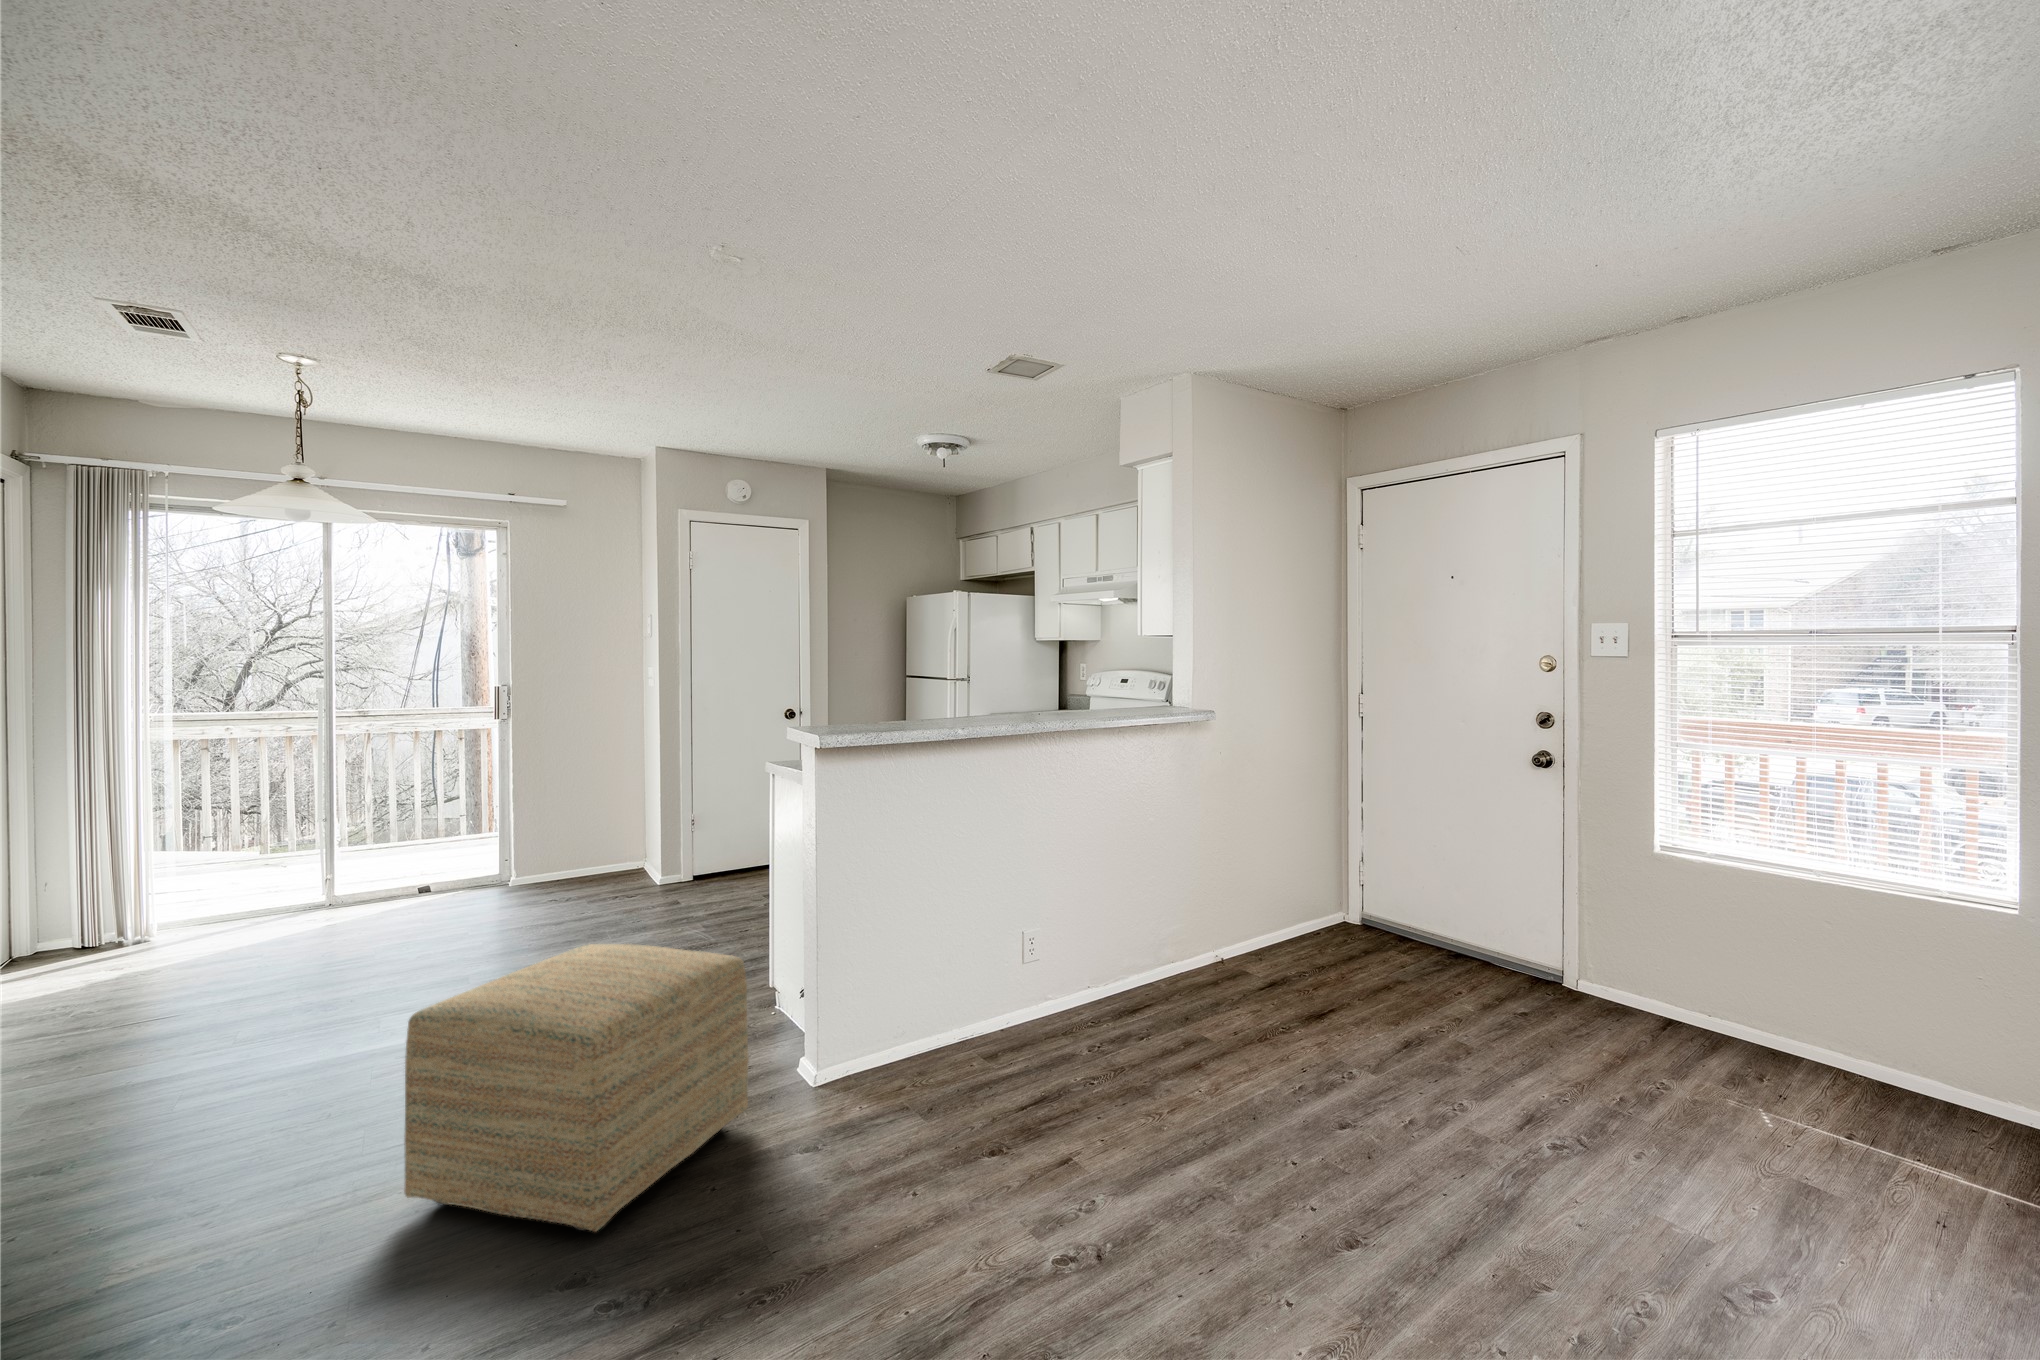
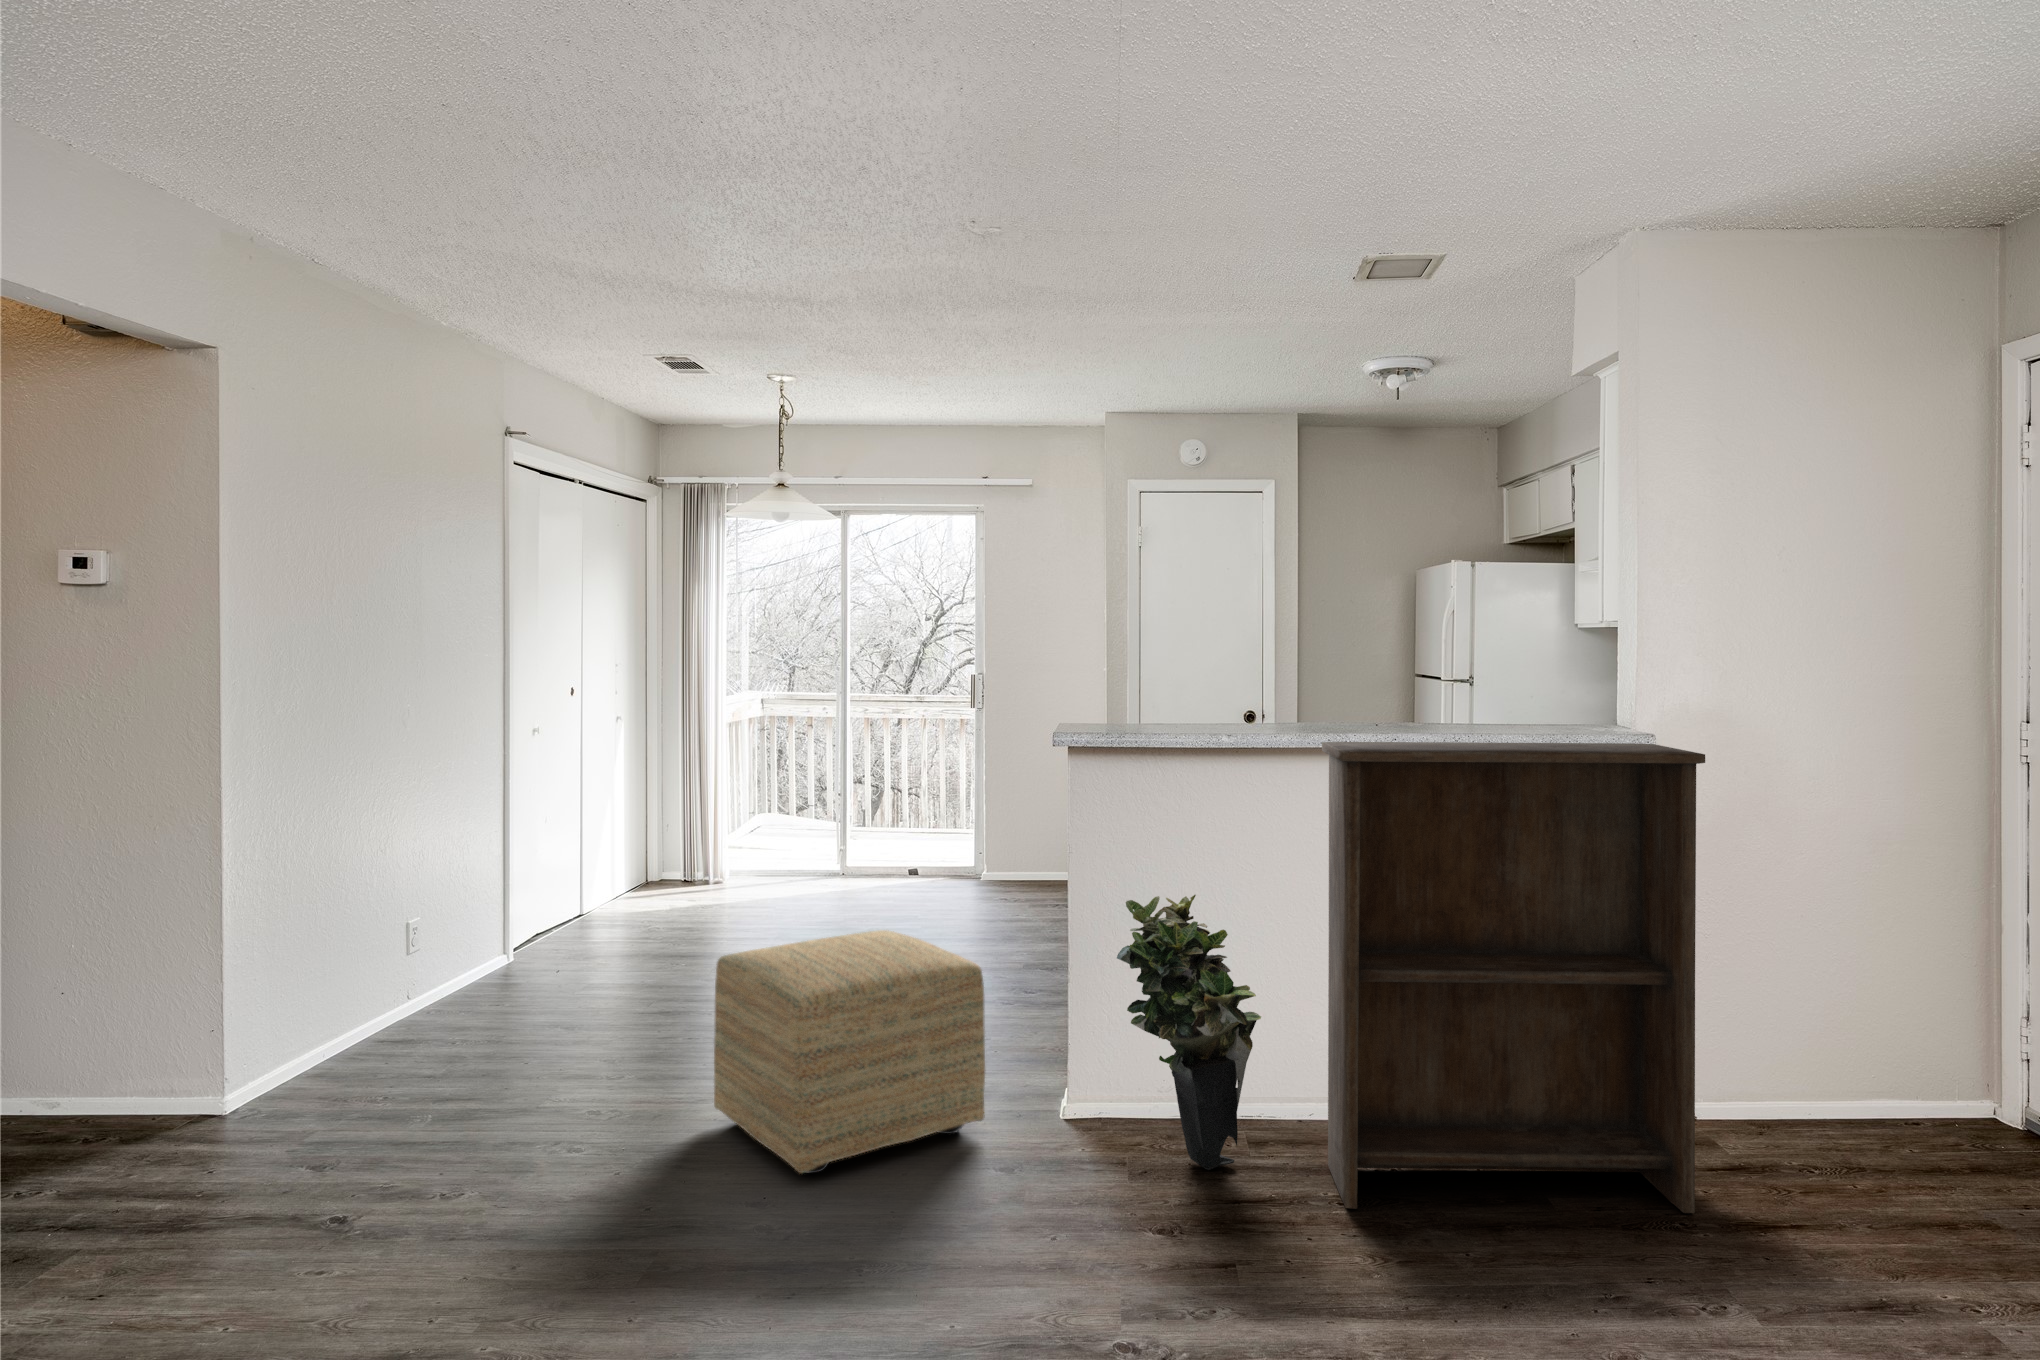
bookshelf: none [1045,707,1289,1085] -> present [1322,742,1705,1213]
potted plant: none [872,856,1005,1090] -> present [1117,895,1261,1170]

